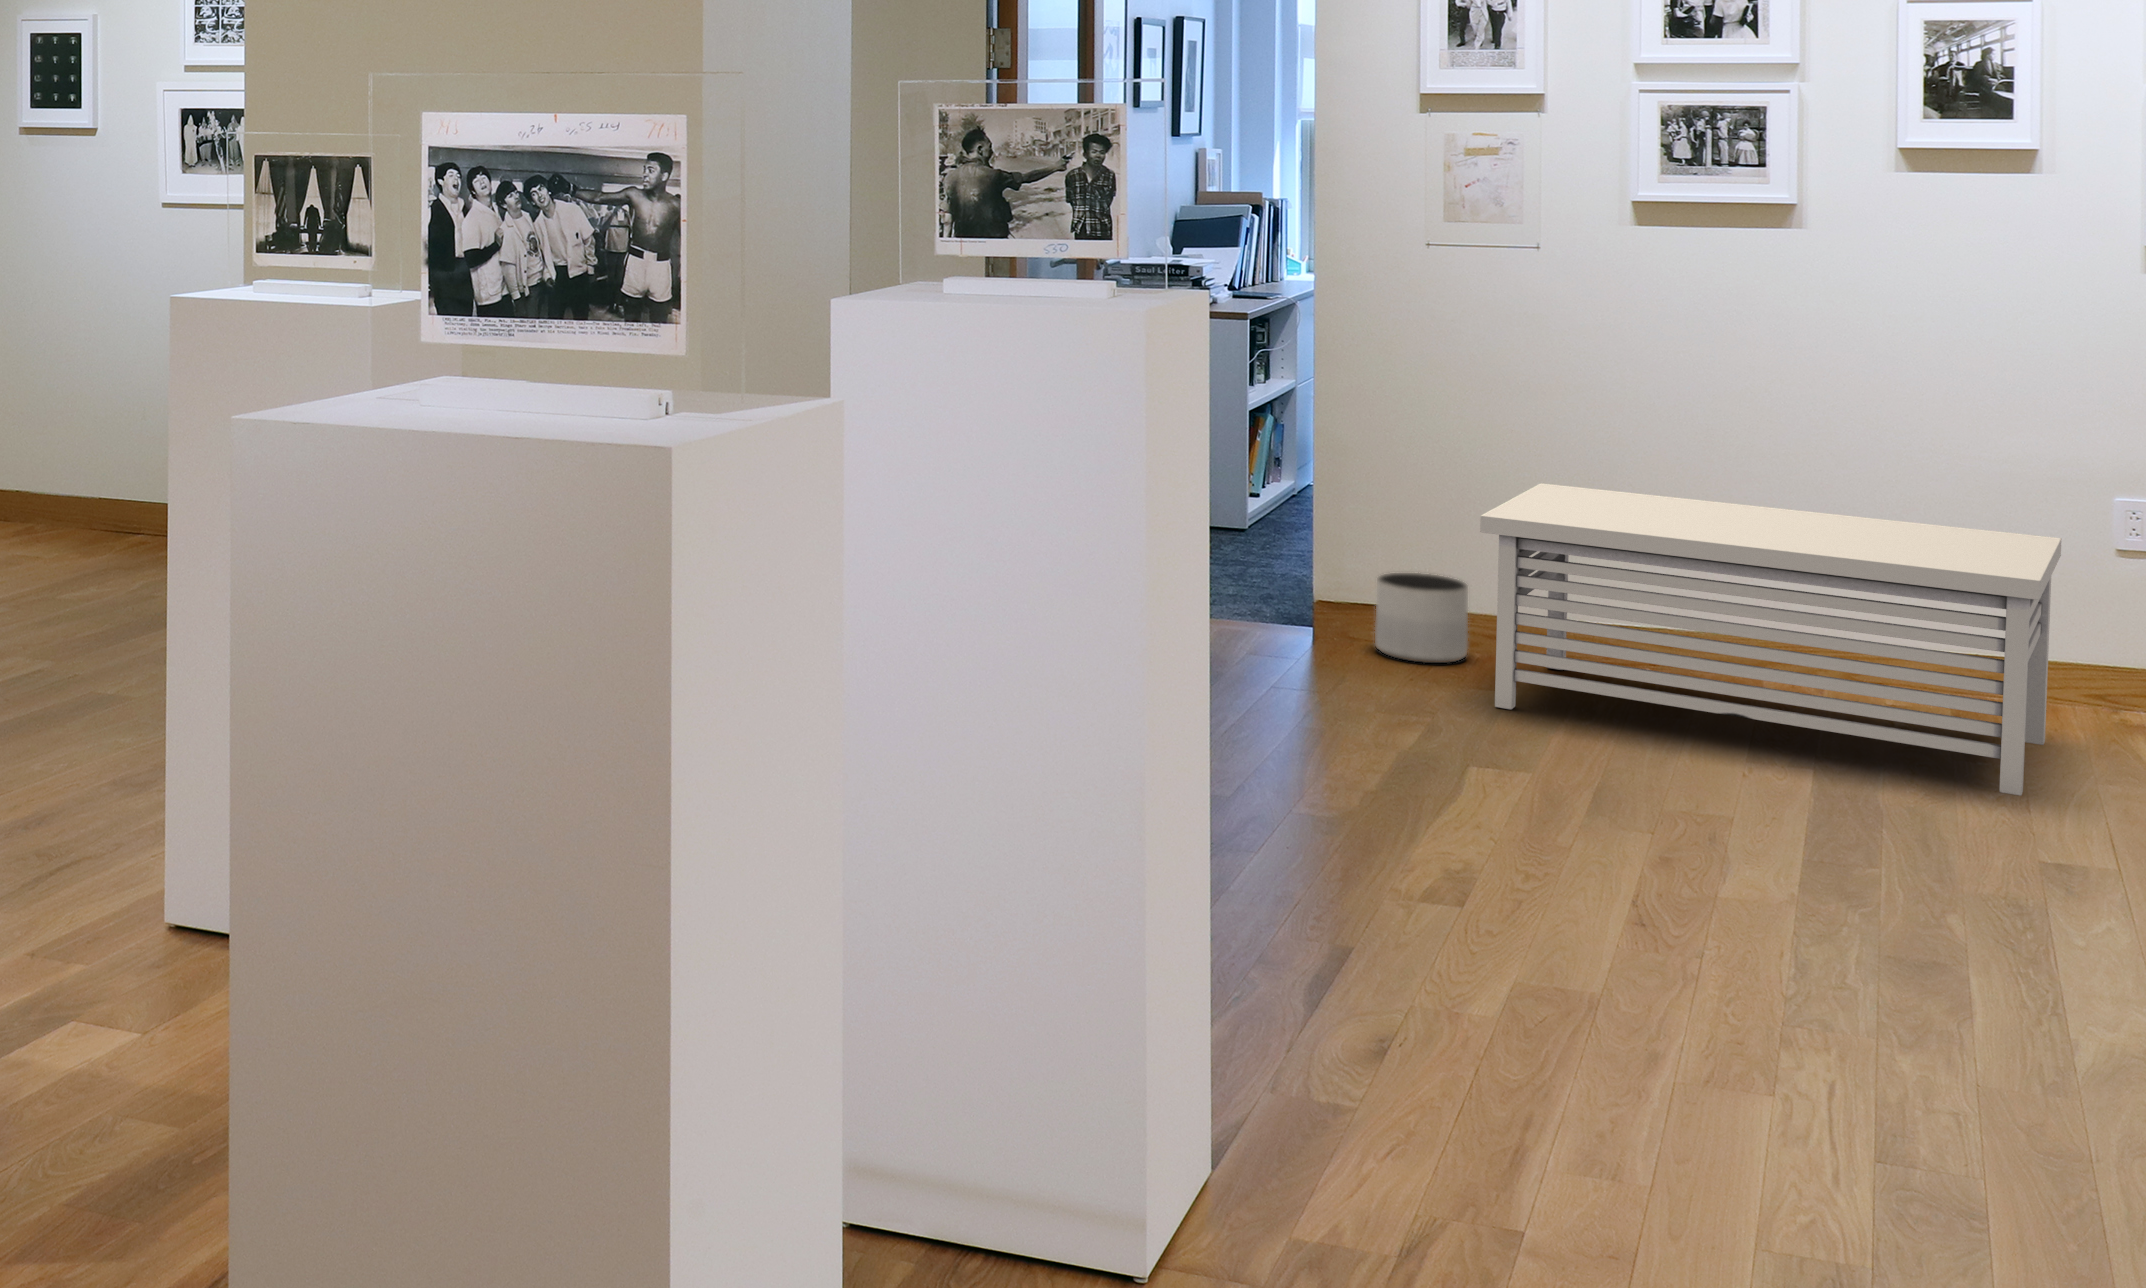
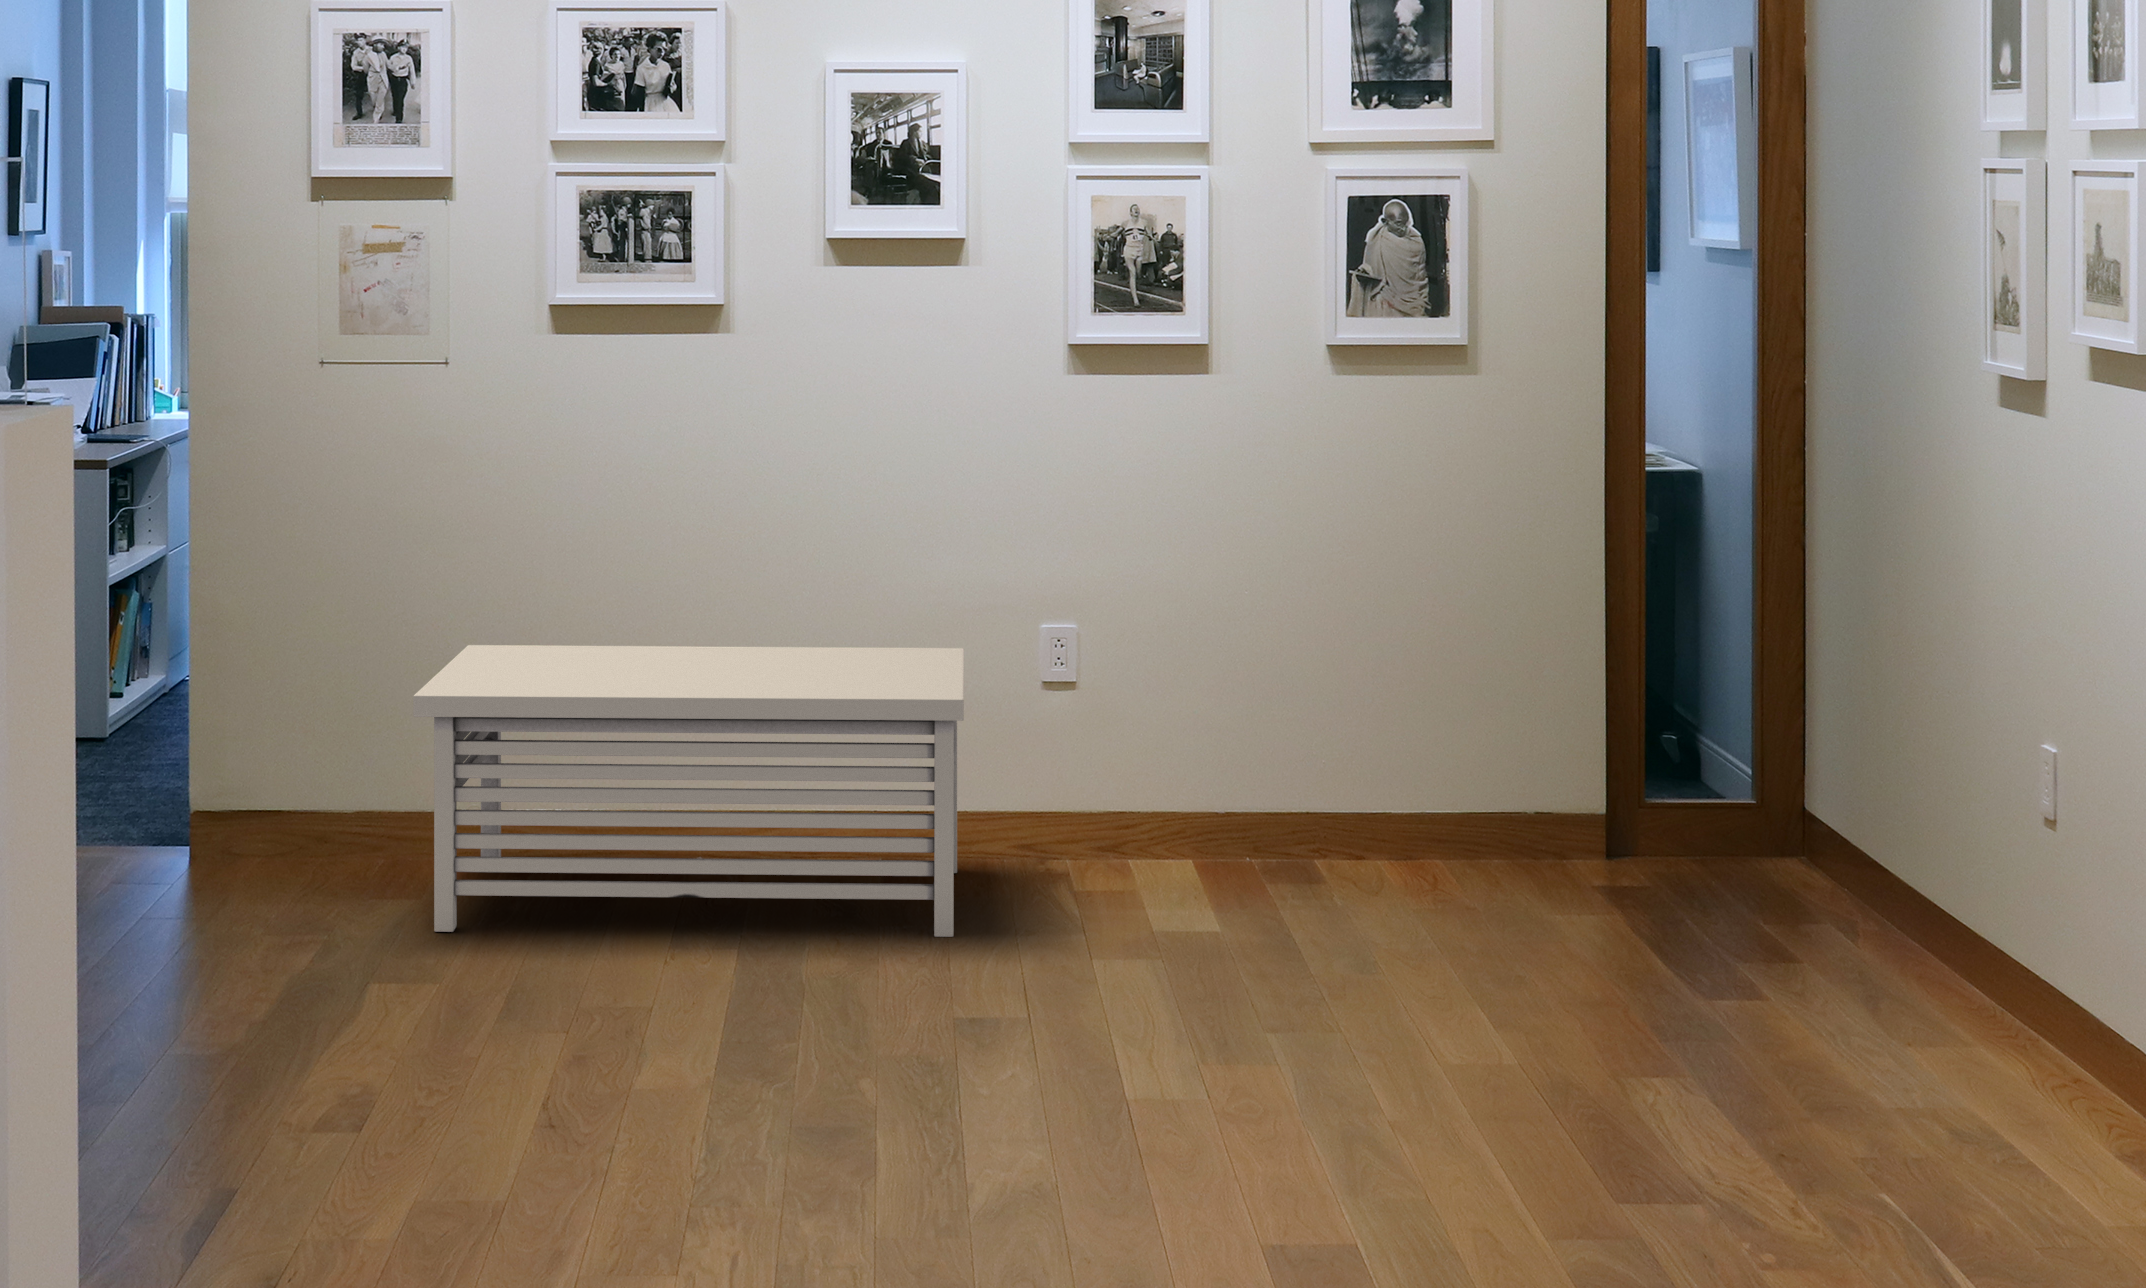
planter: present [1375,573,1468,663] -> none [288,773,394,887]

